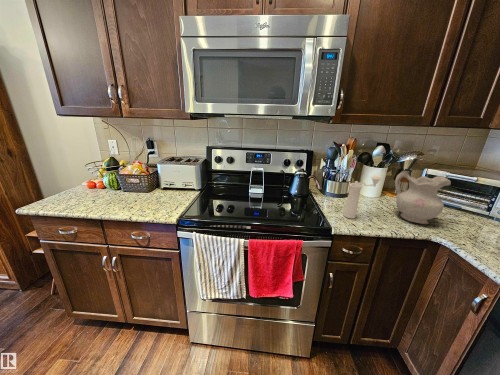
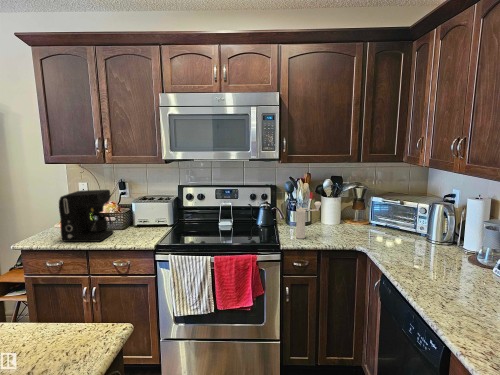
coffee maker: none [62,148,137,209] -> present [59,190,114,242]
ceramic pitcher: present [395,171,451,224] -> none [335,197,370,239]

